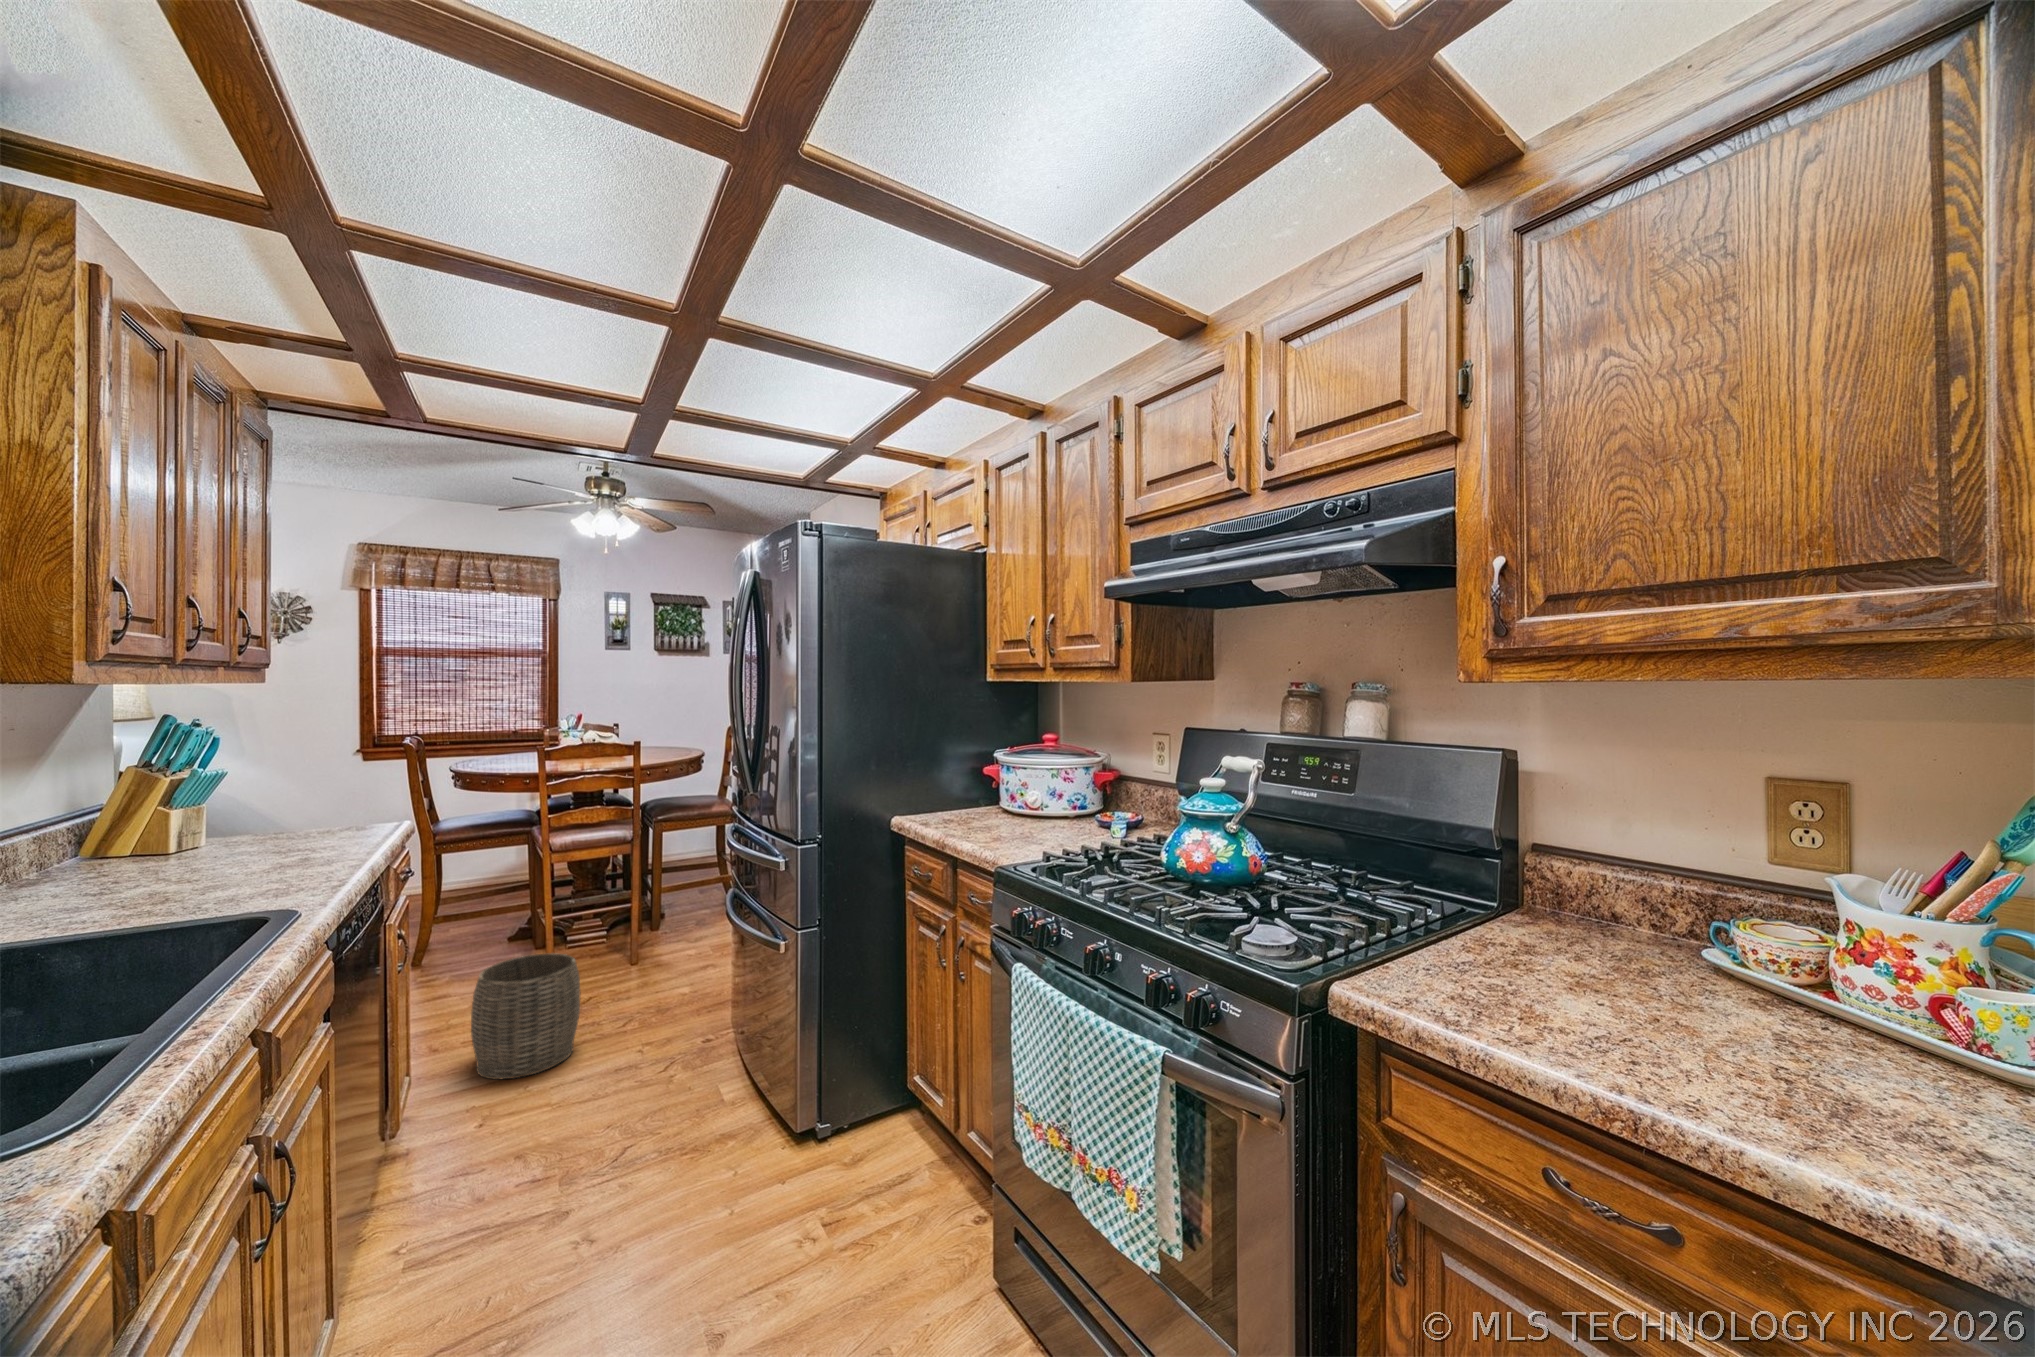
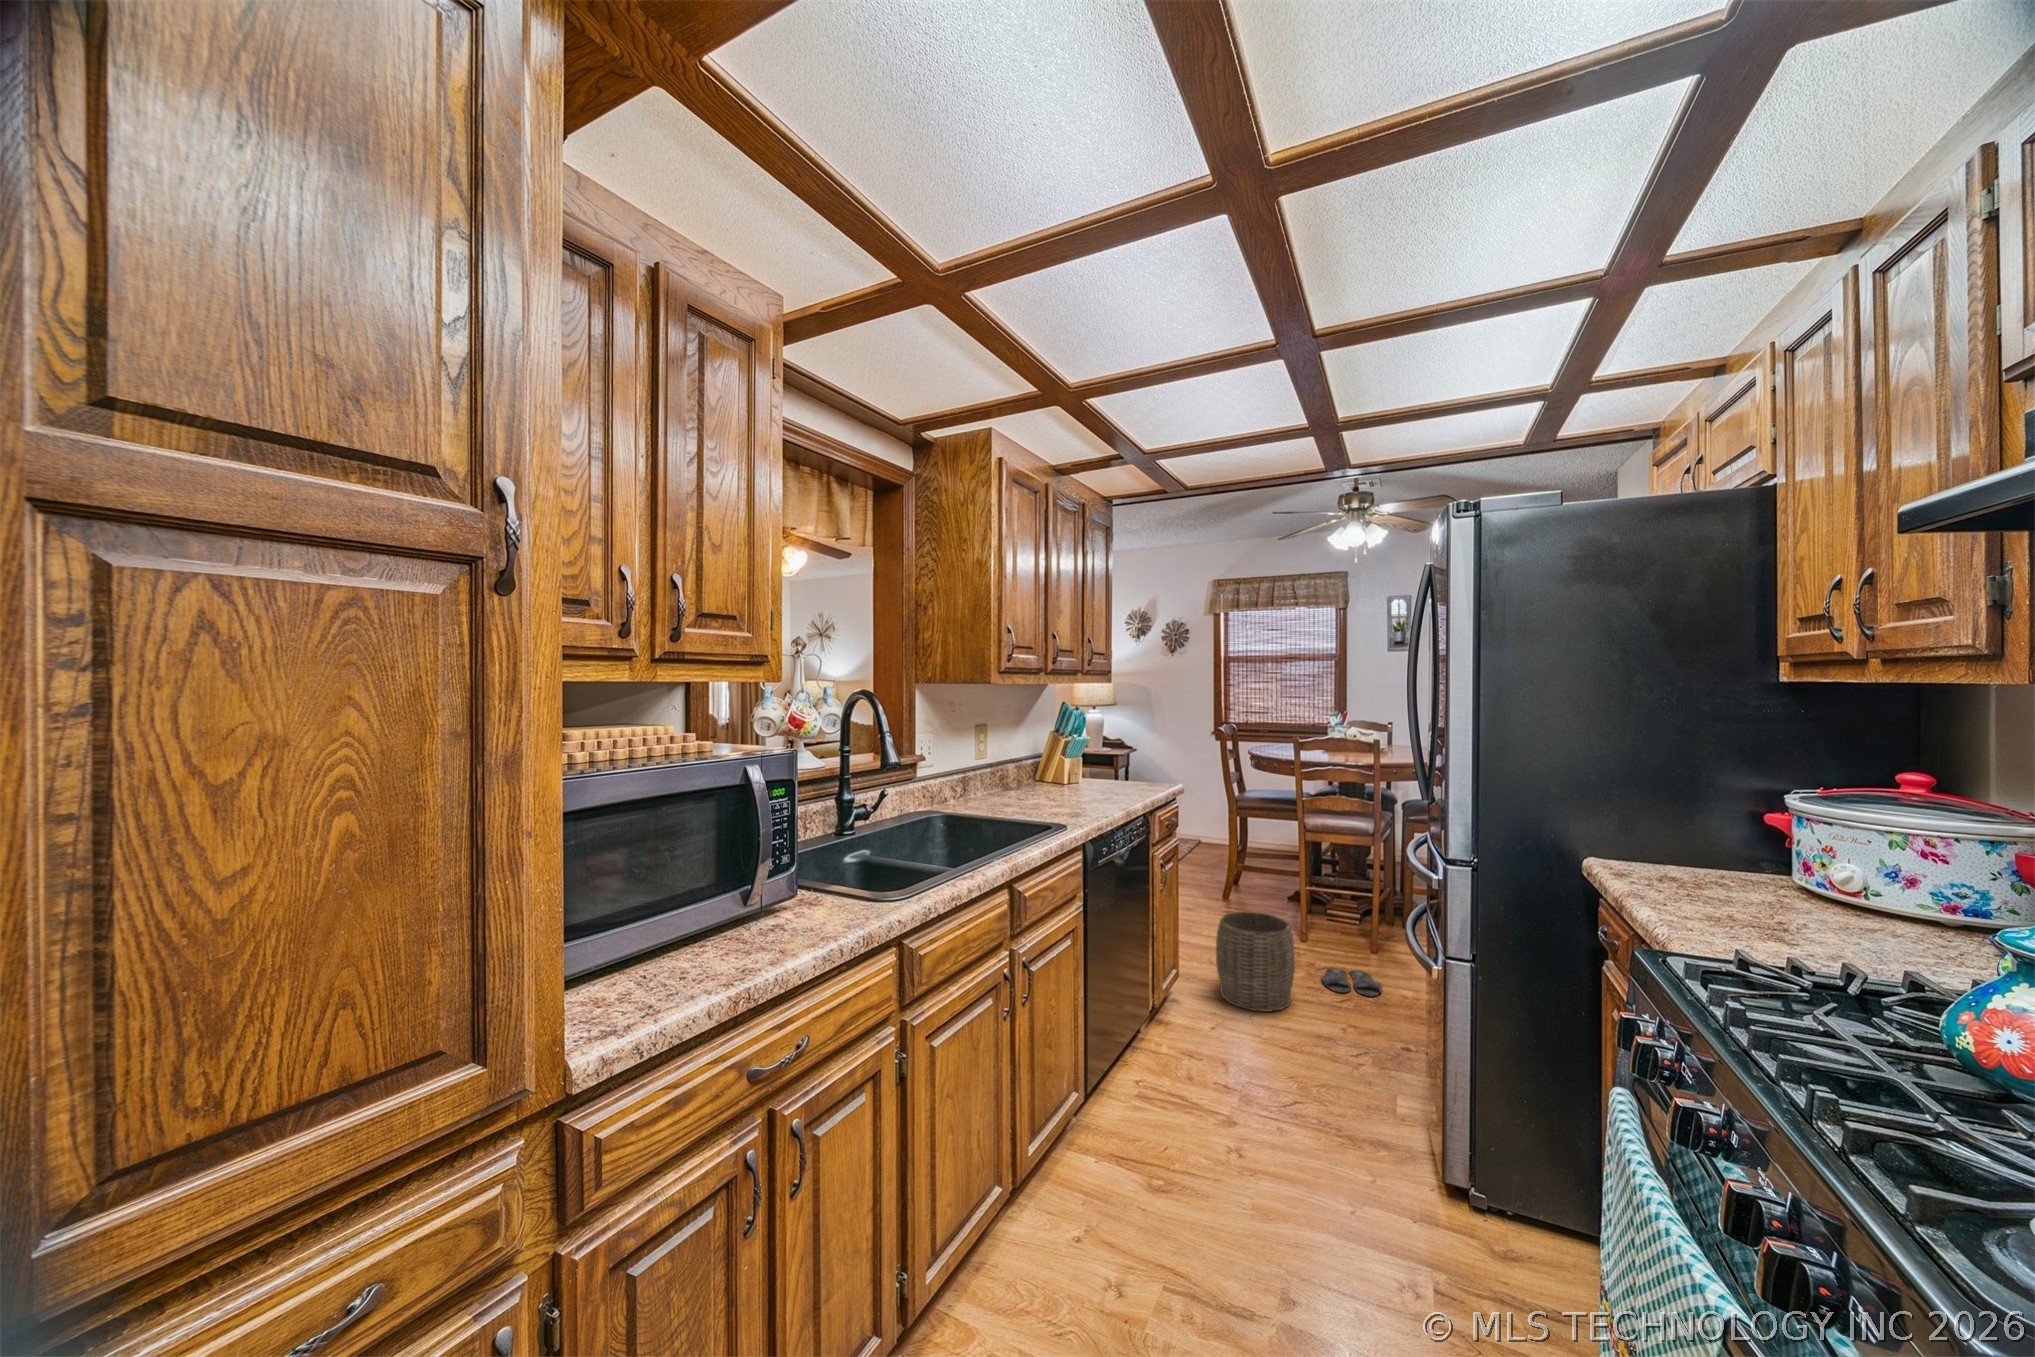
slippers: none [592,986,659,1016] -> present [1322,967,1382,997]

